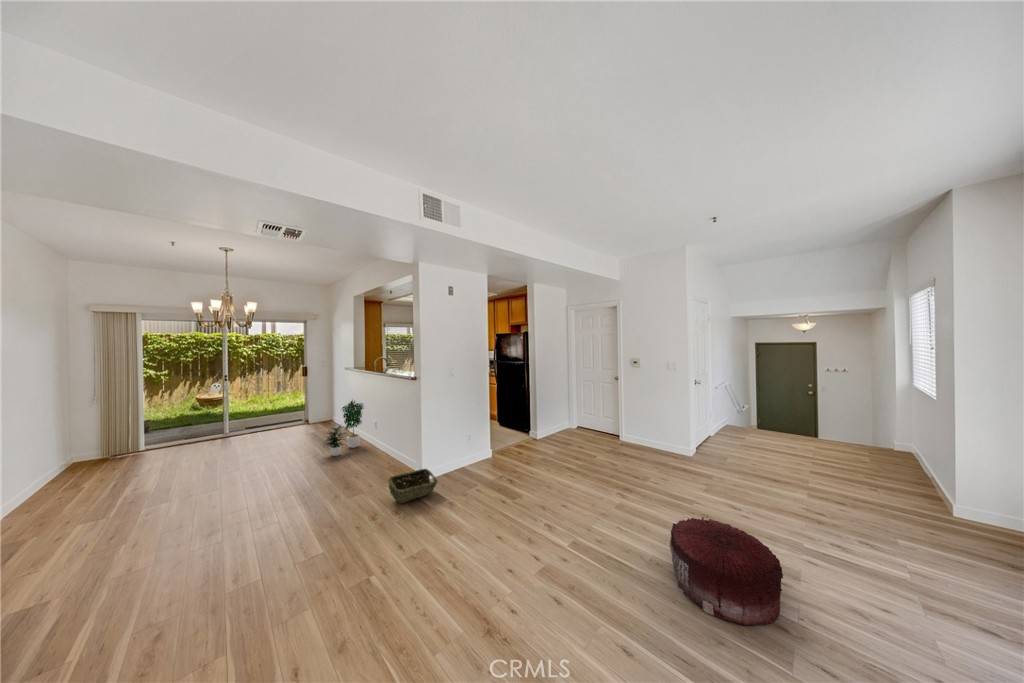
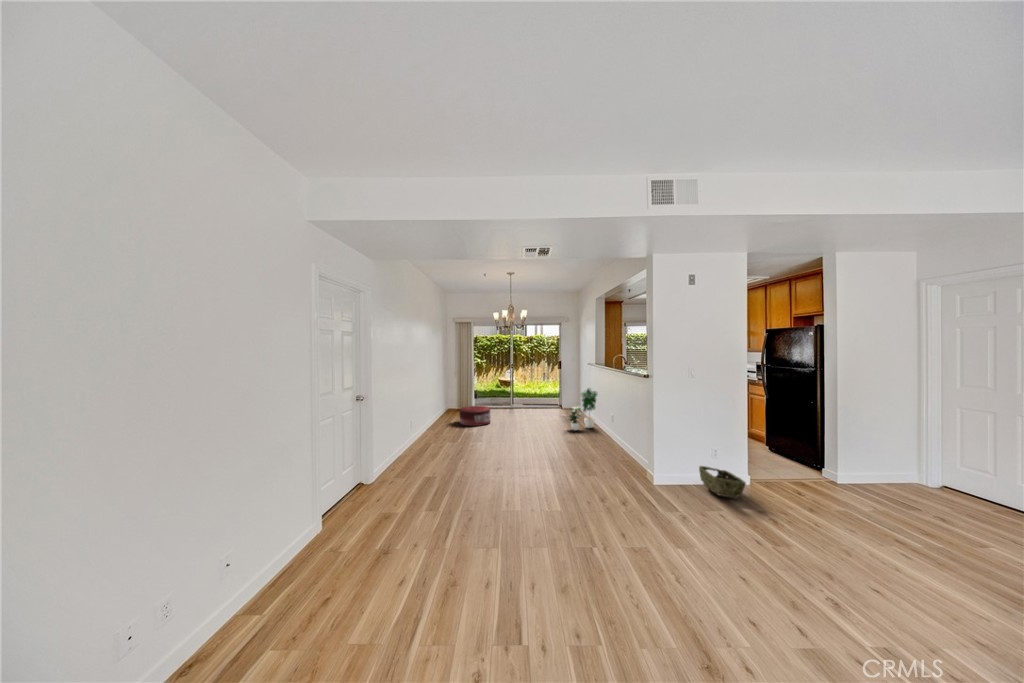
woven basket: present [388,469,437,503] -> present [699,466,746,498]
pouf: present [669,517,783,626] -> present [459,406,491,426]

